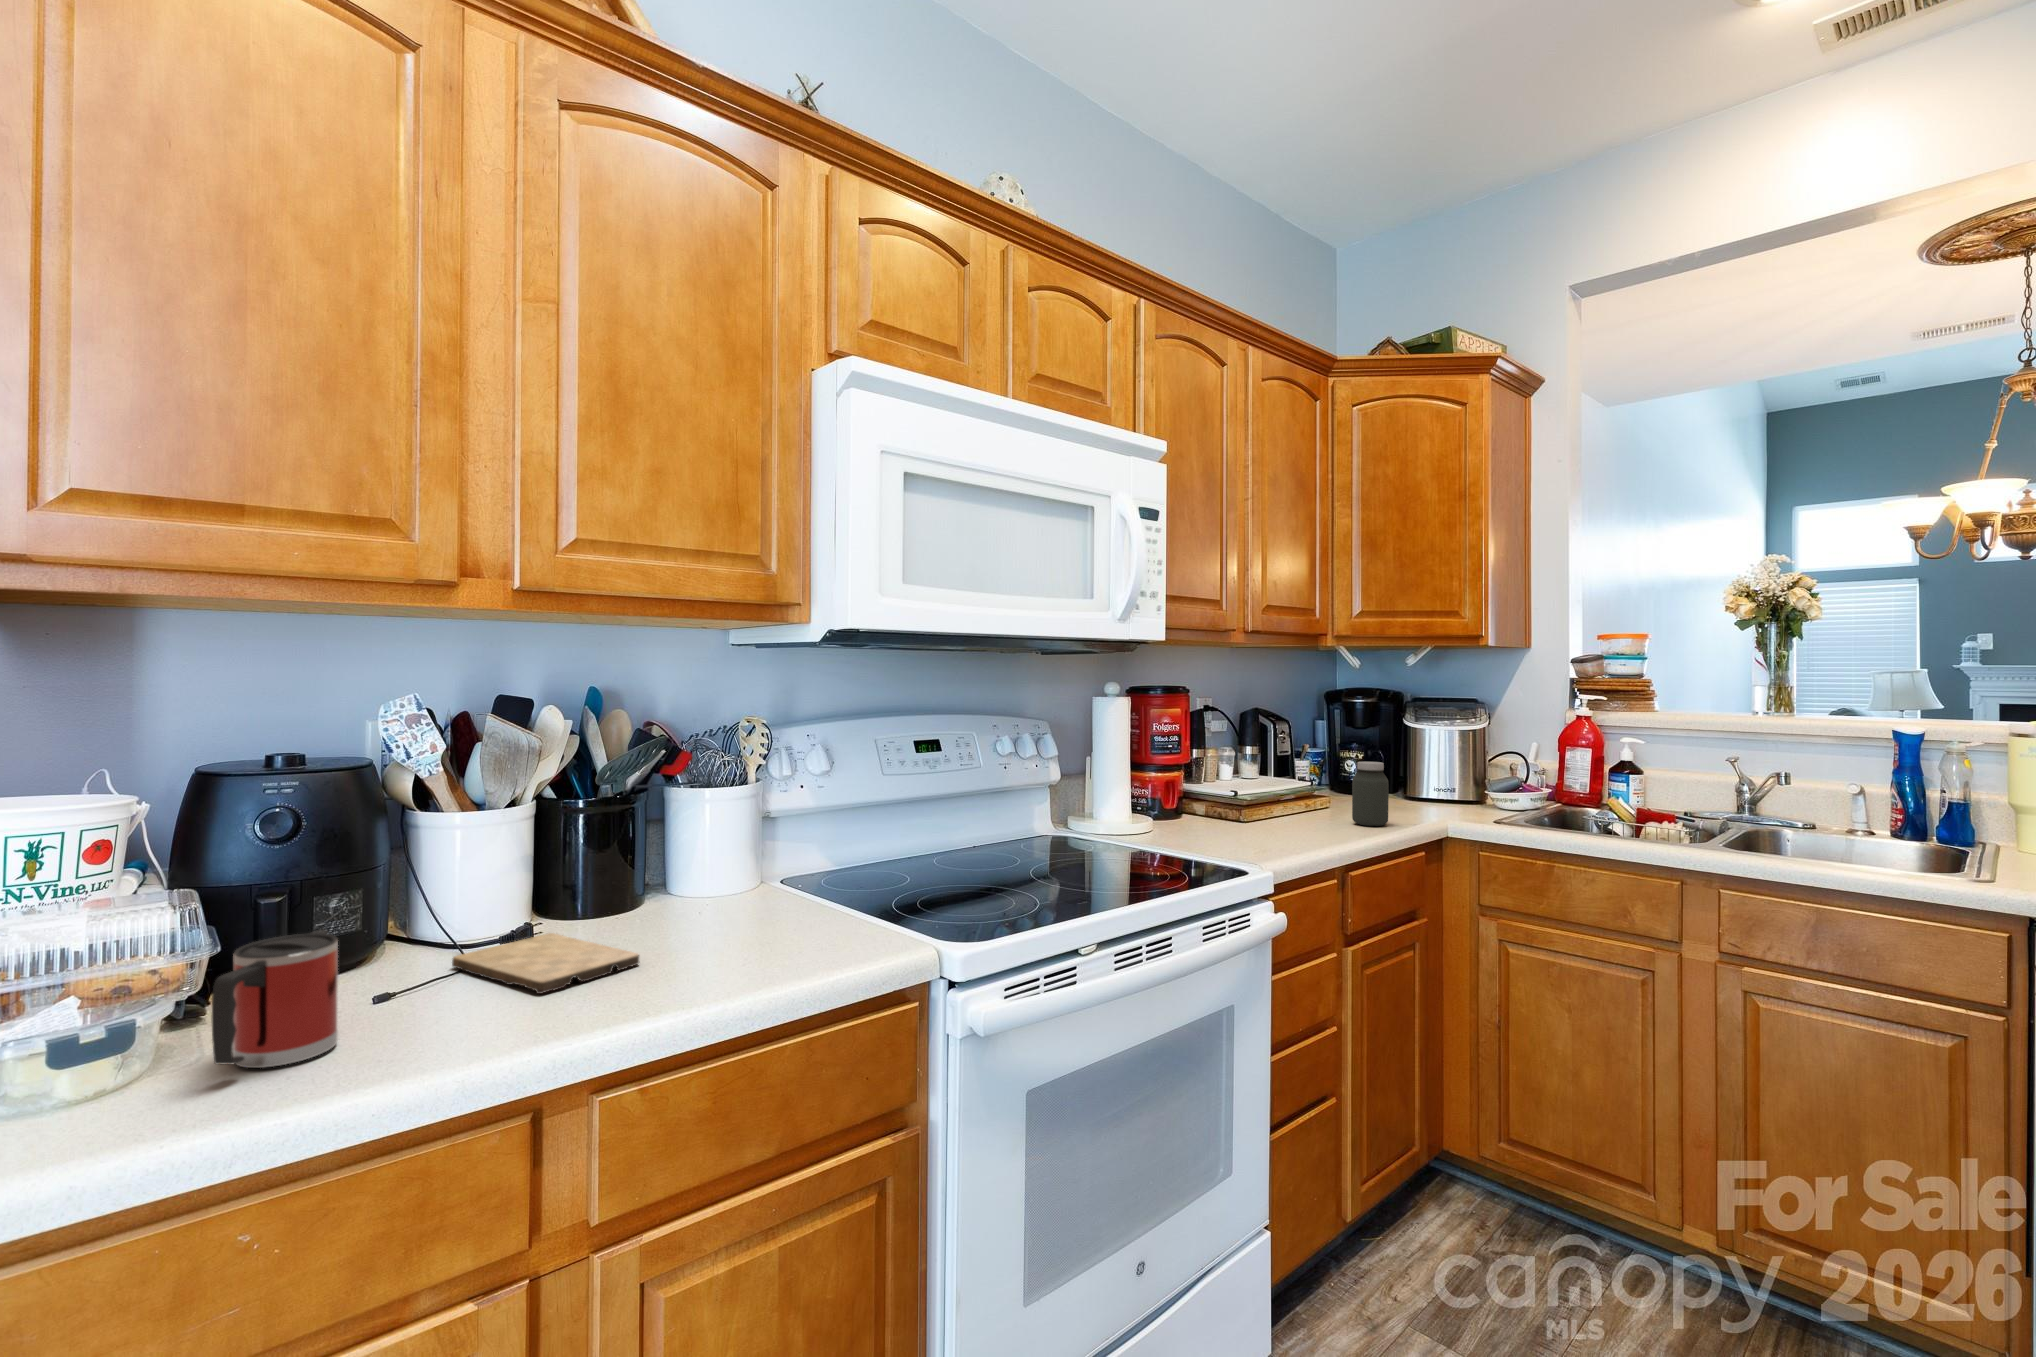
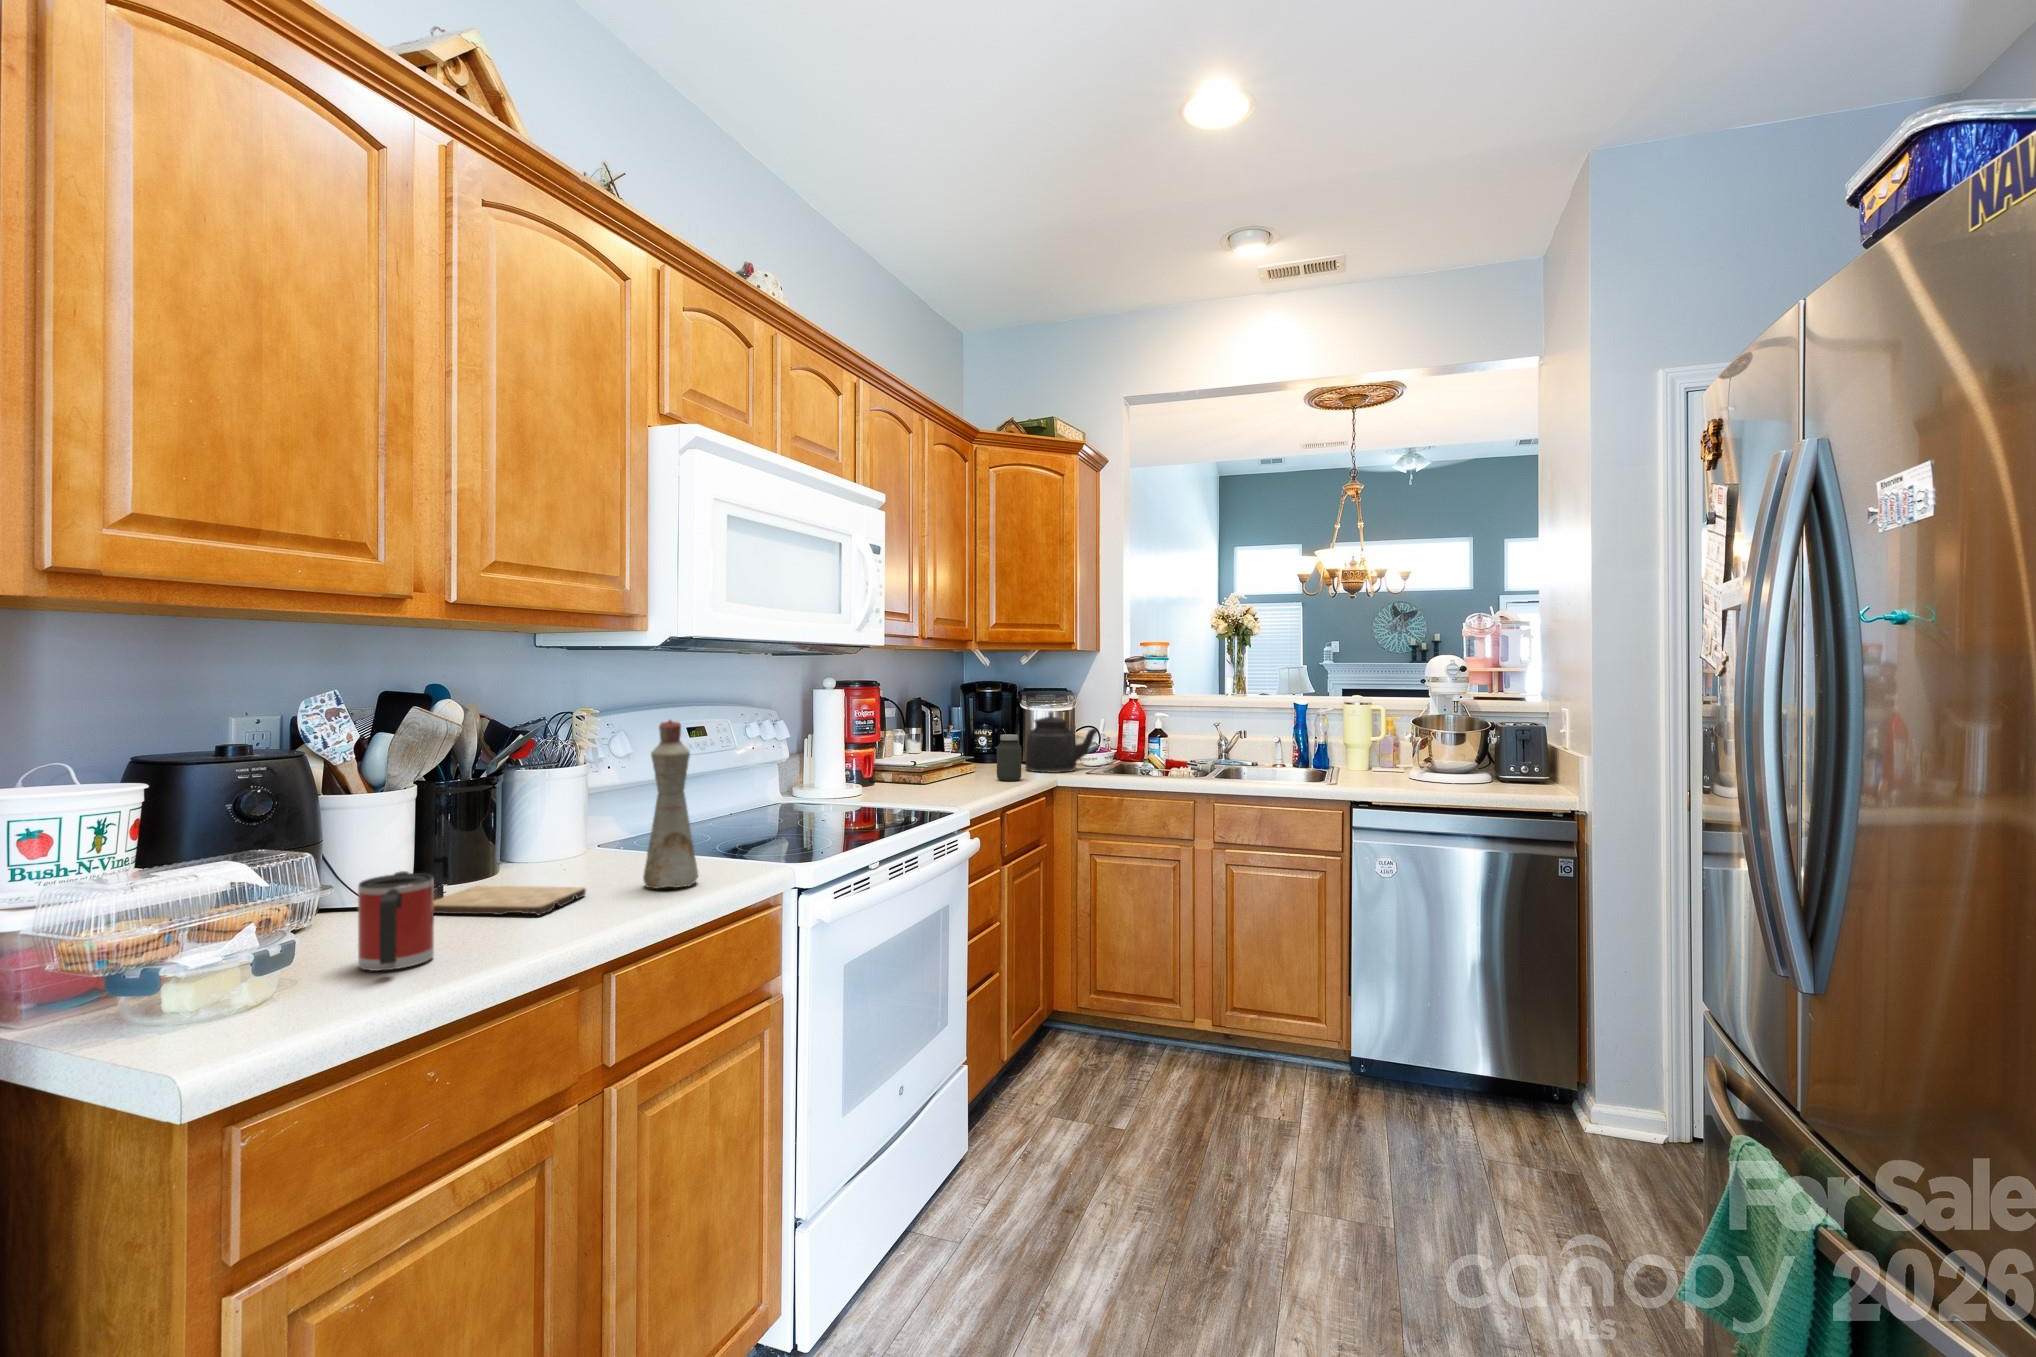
kettle: none [1406,713,1521,817] -> present [1025,700,1098,773]
bottle: none [715,737,787,968] -> present [643,720,698,889]

